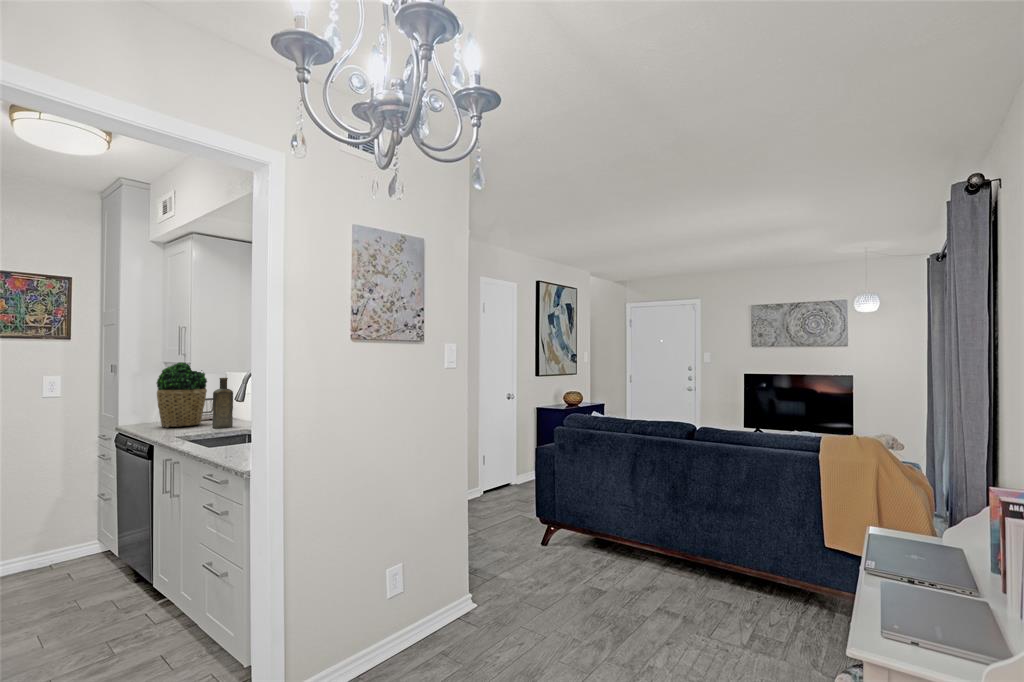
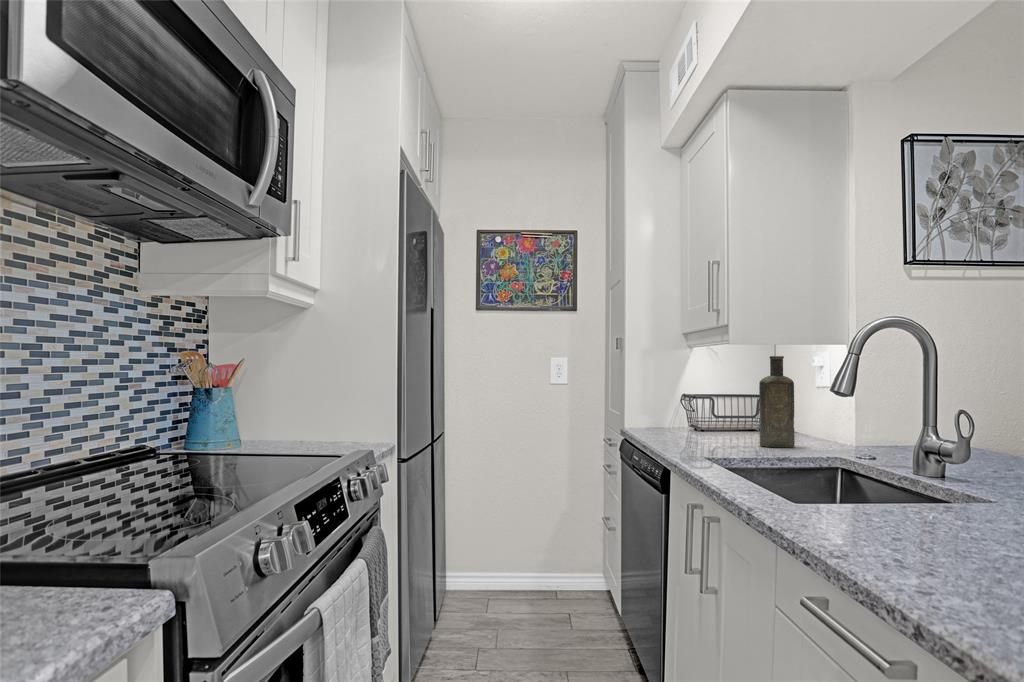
potted plant: present [156,362,207,428] -> none [672,331,748,438]

